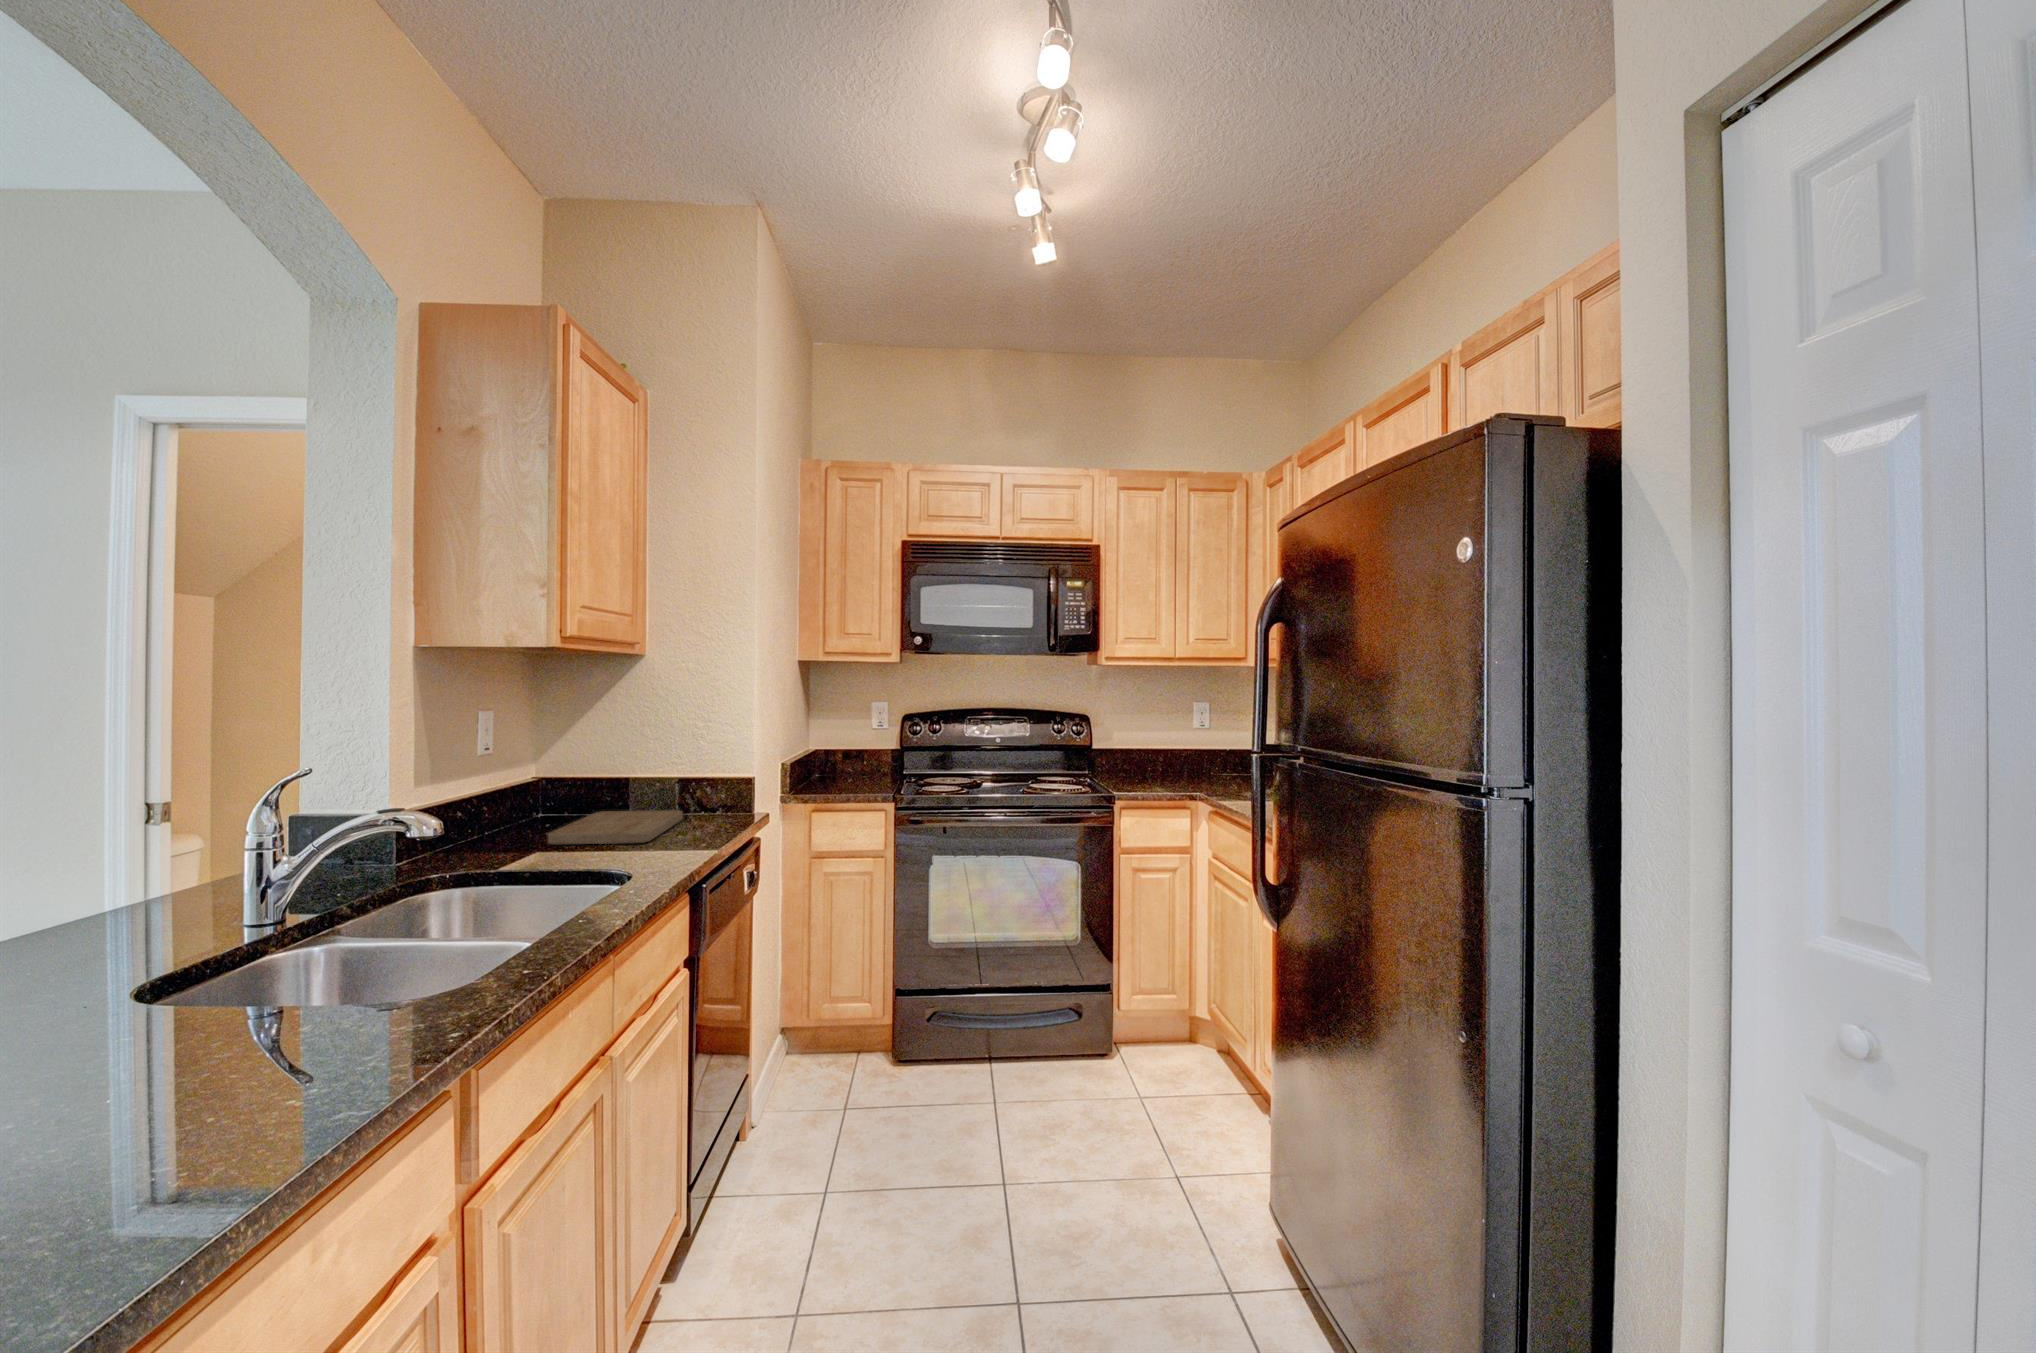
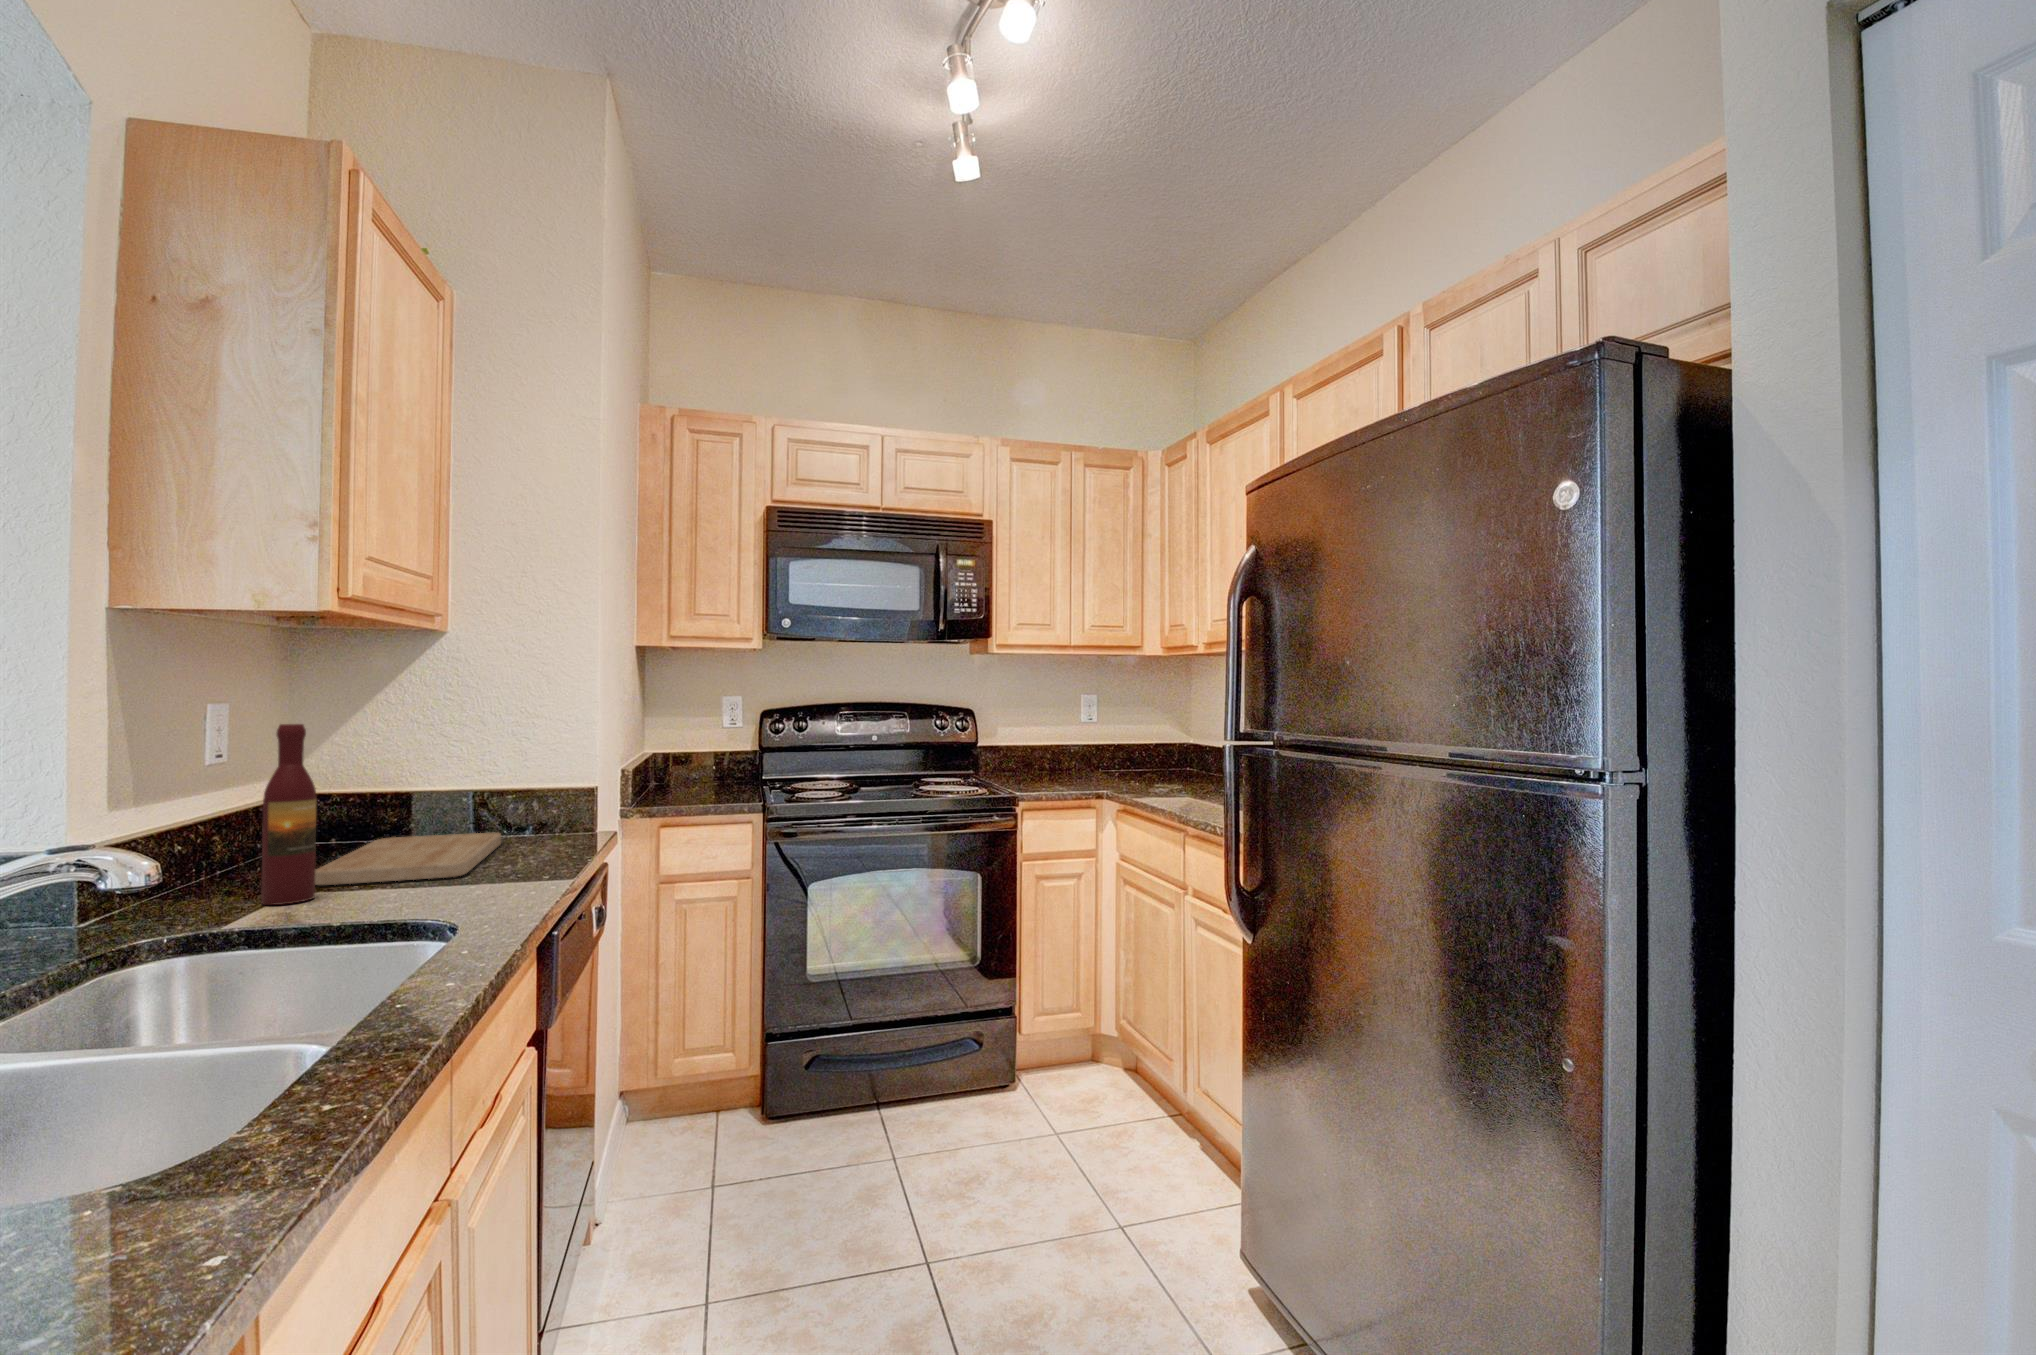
wine bottle: none [512,726,547,857] -> present [261,724,317,905]

